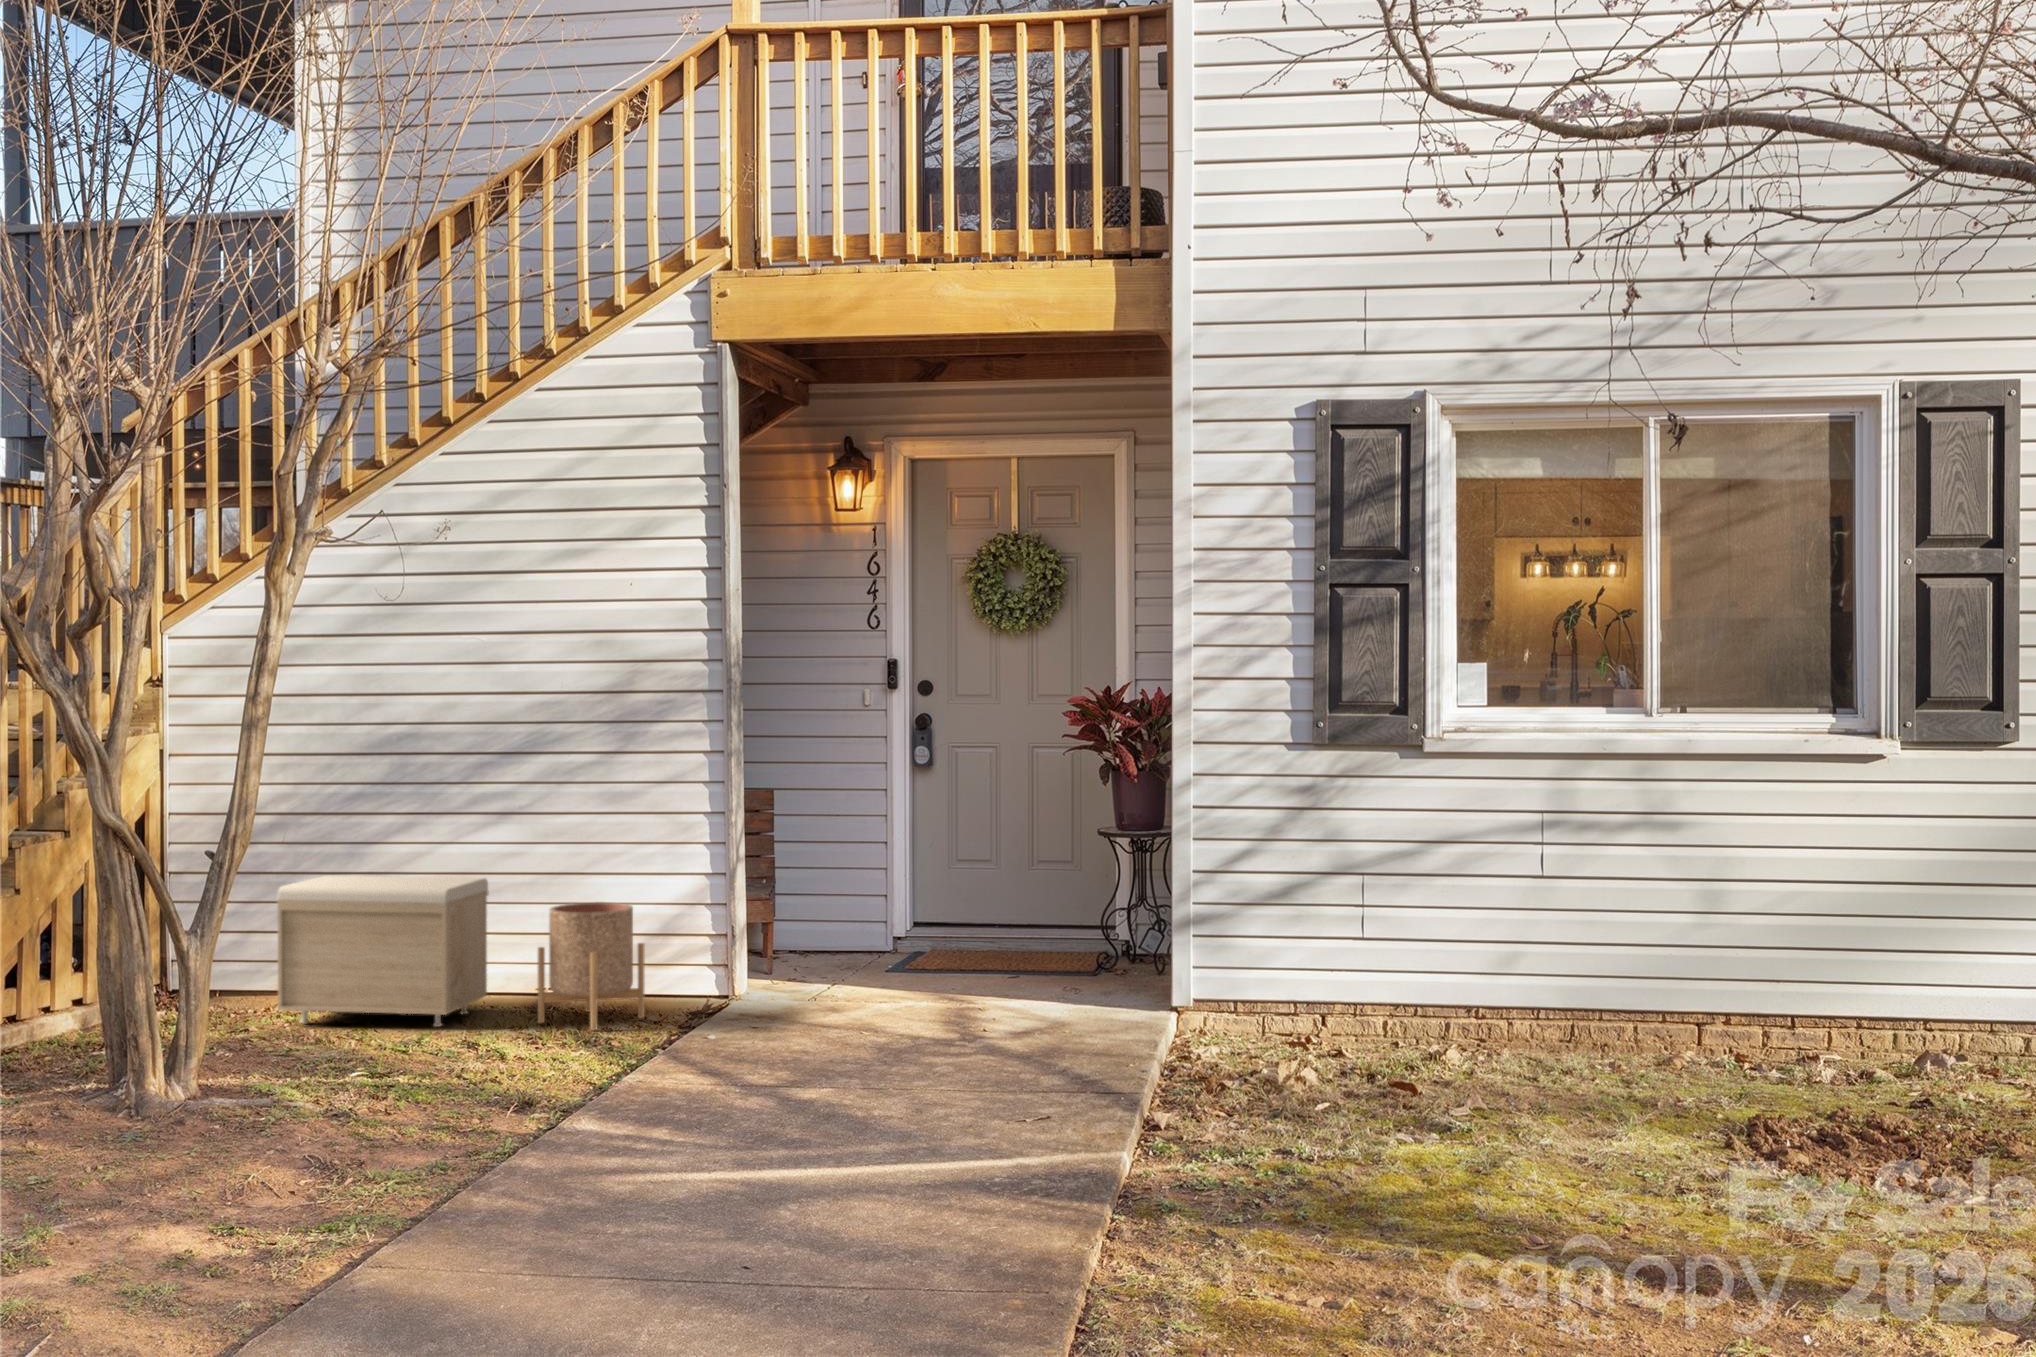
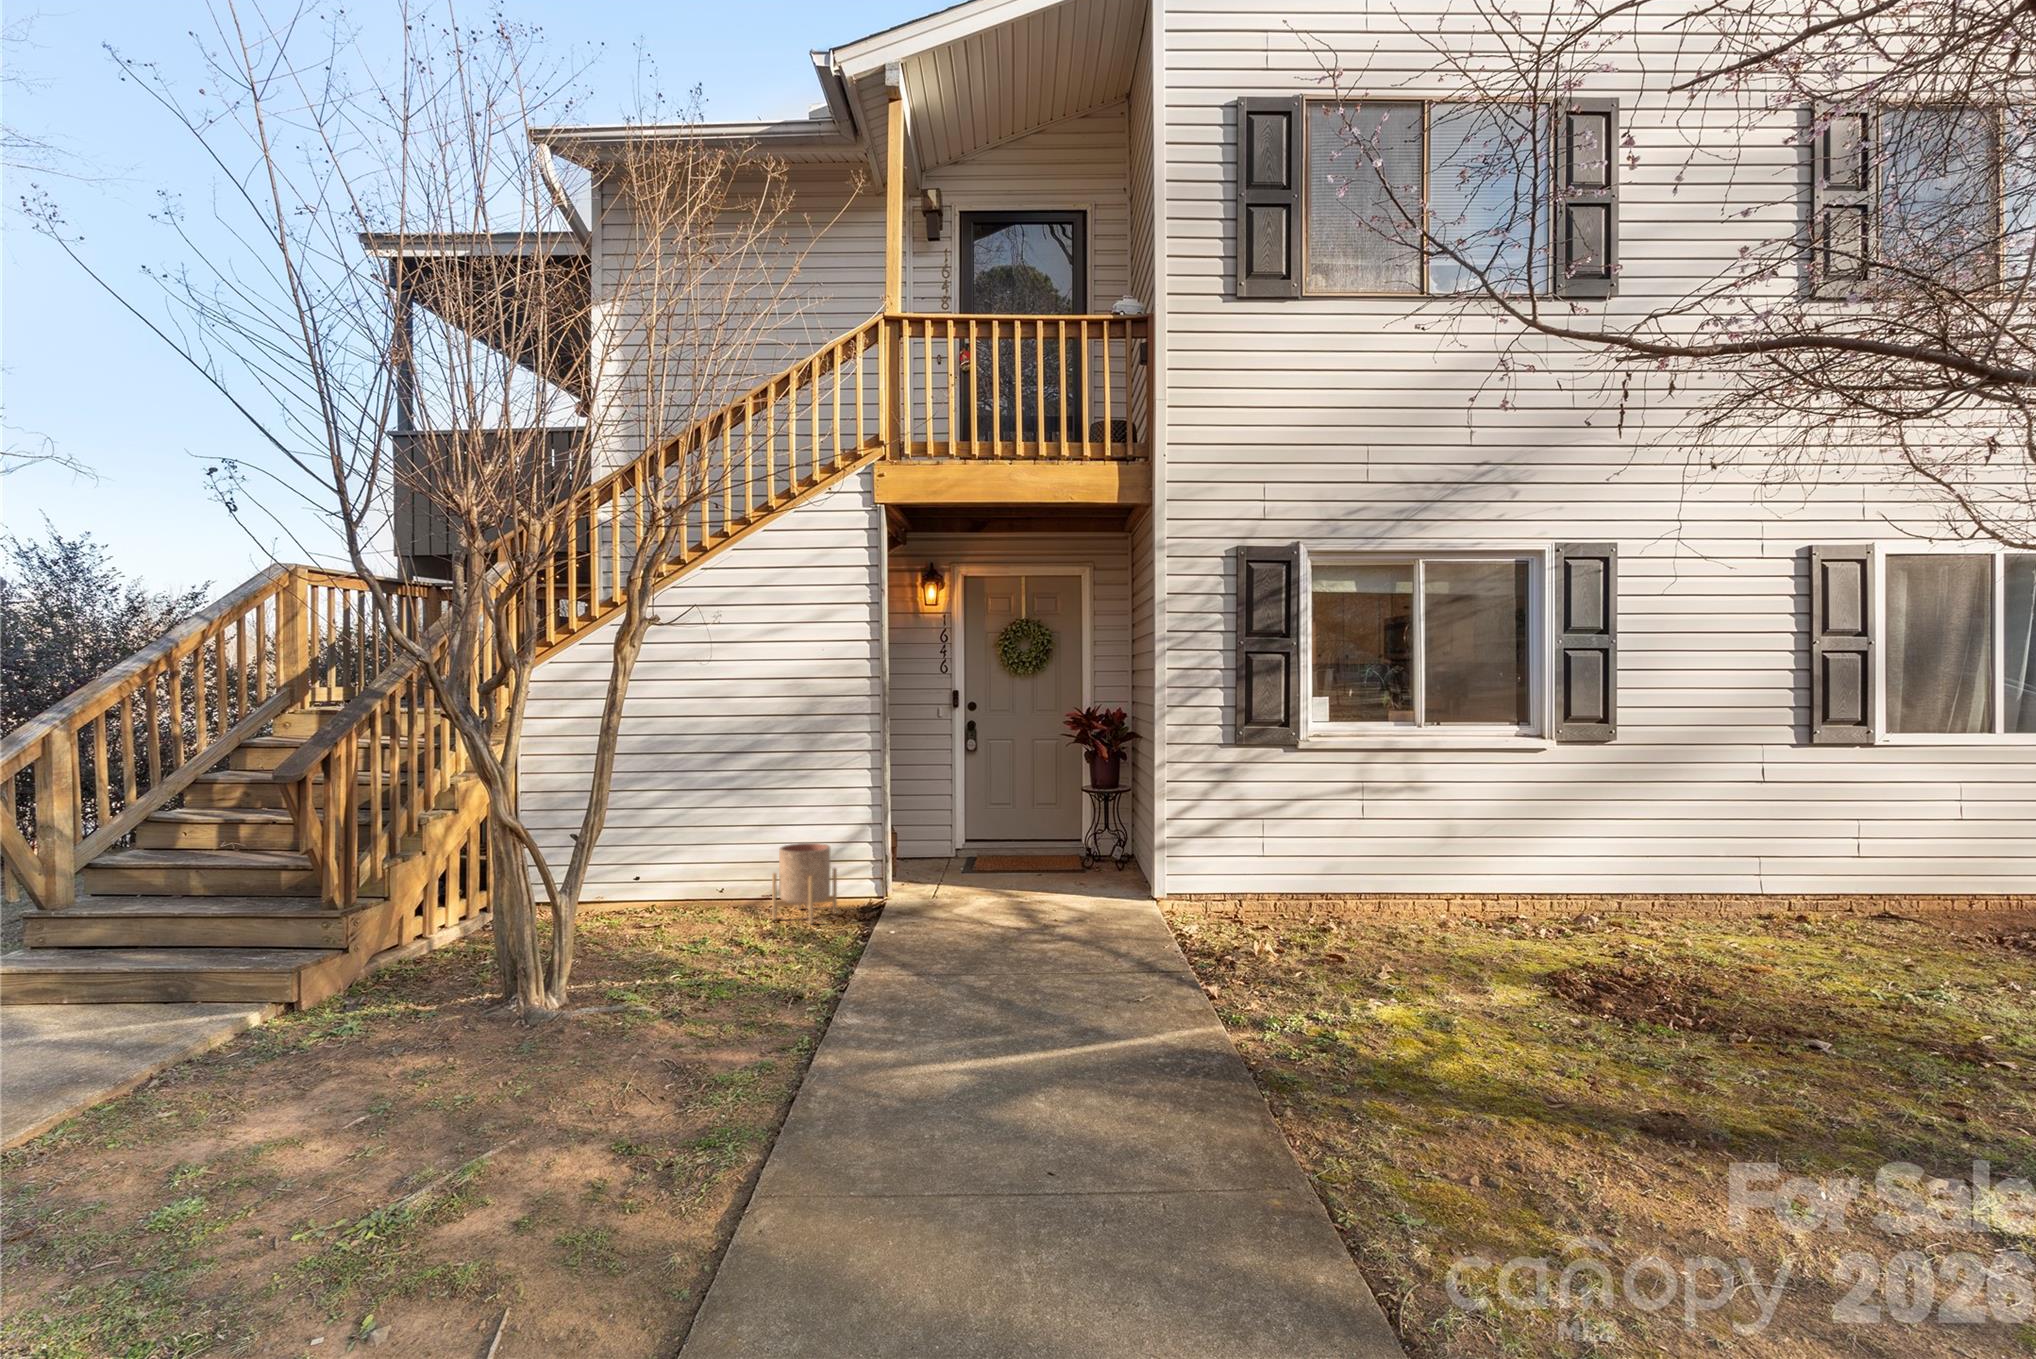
storage bench: present [277,875,489,1027] -> none [603,830,734,925]

